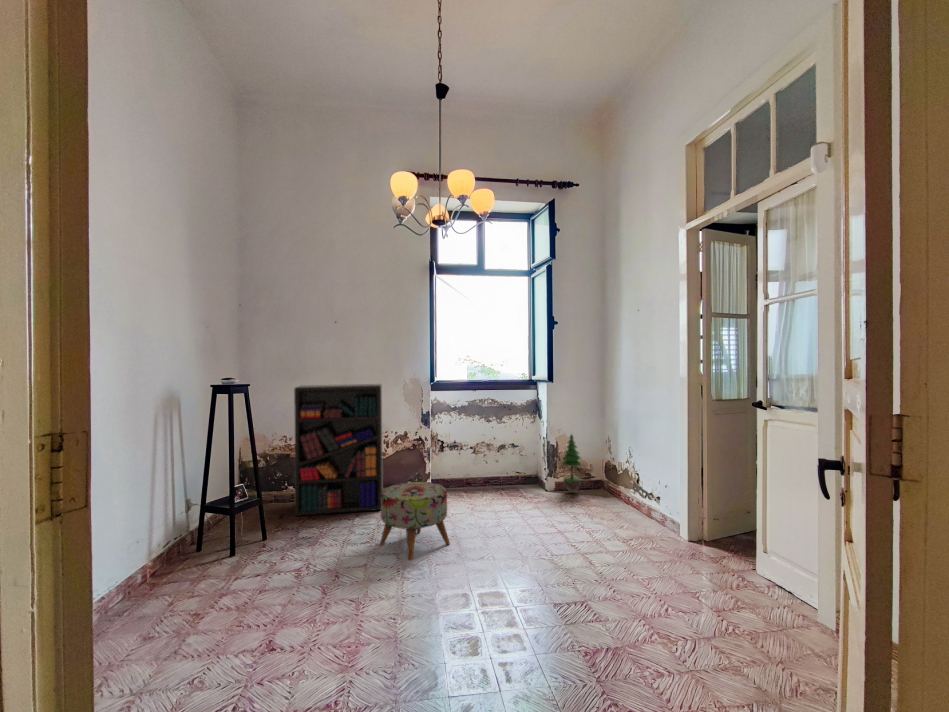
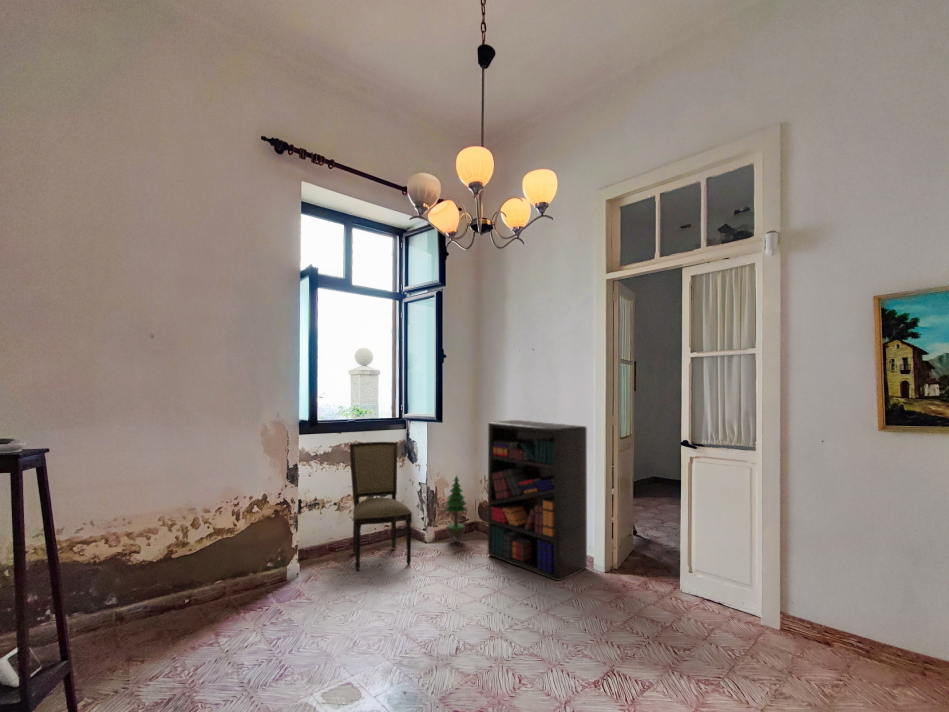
bookshelf: present [294,384,383,516] -> present [488,420,587,581]
dining chair: none [471,400,521,501] -> present [349,442,412,571]
ottoman: present [380,482,450,560] -> none [309,561,403,675]

